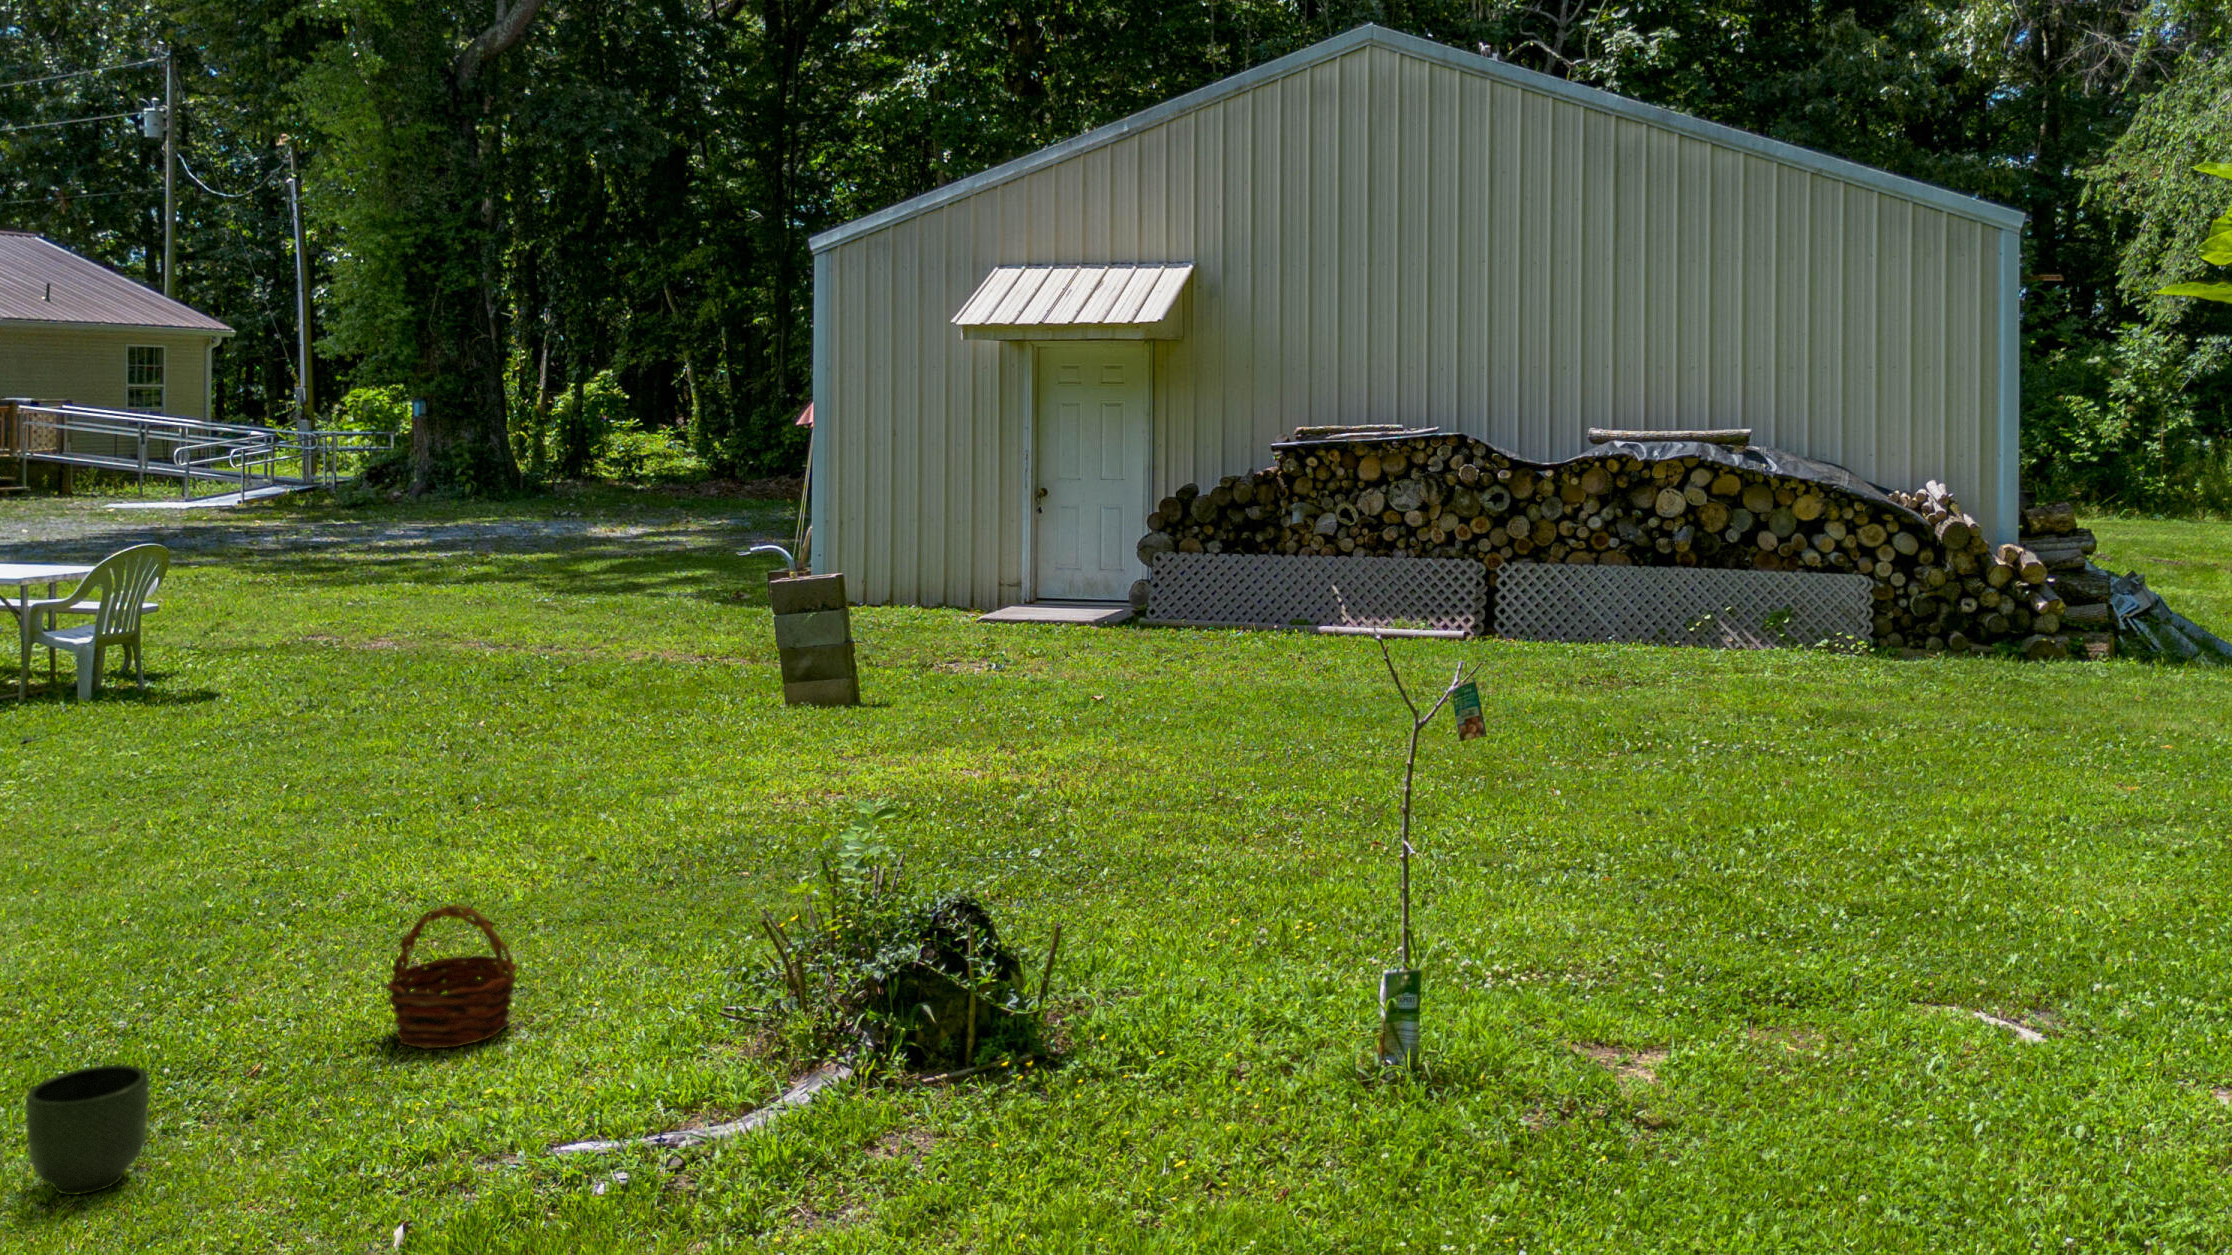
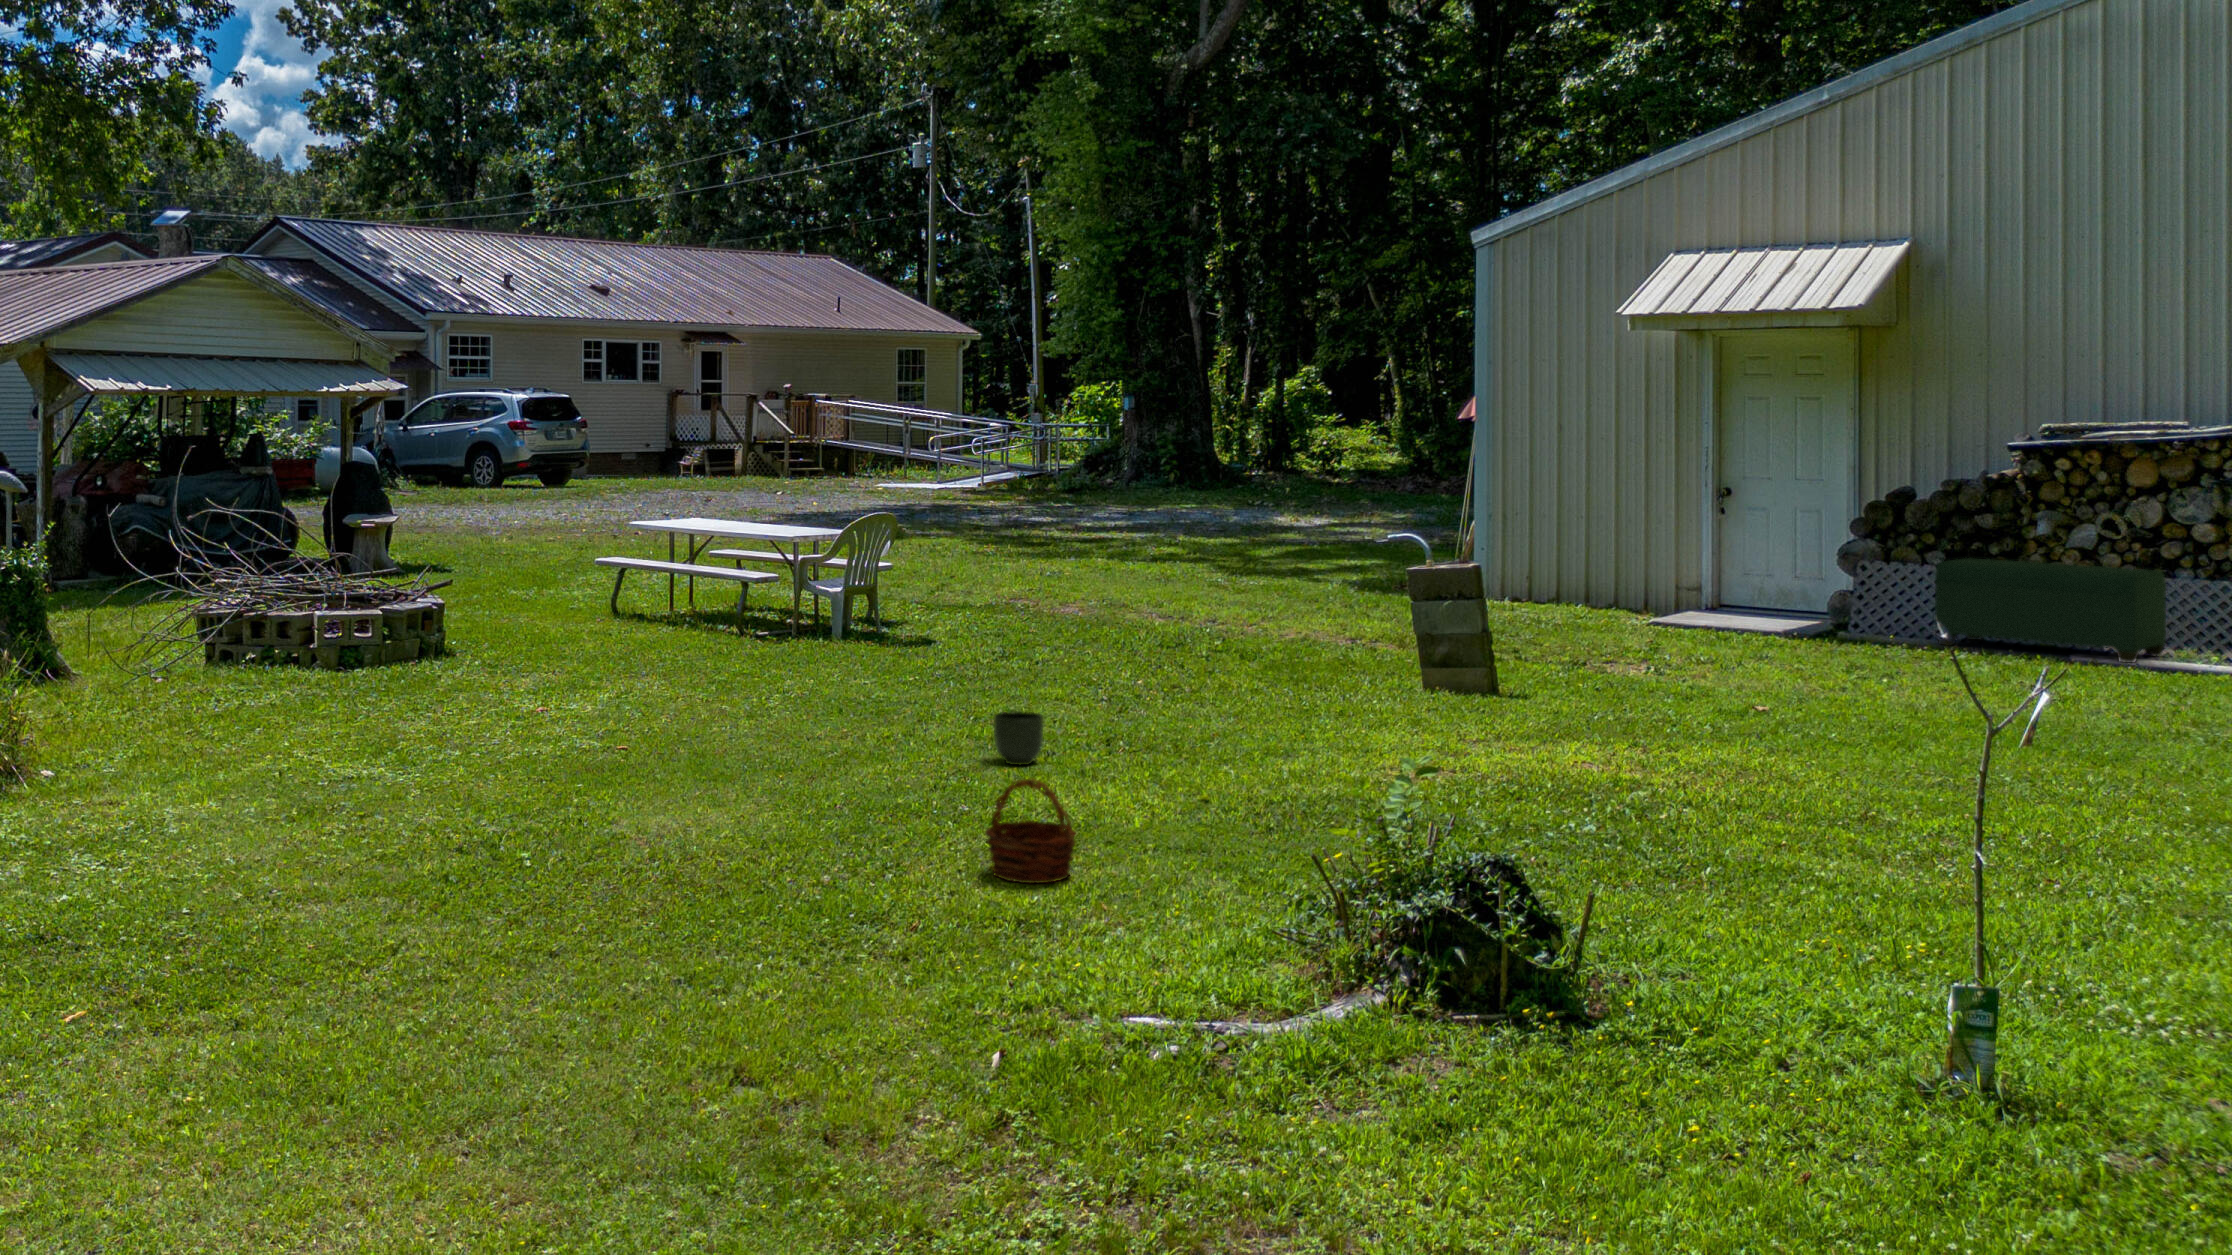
bench: none [1224,545,1385,628] -> present [1935,558,2166,663]
planter: present [26,1065,149,1195] -> present [994,711,1043,765]

